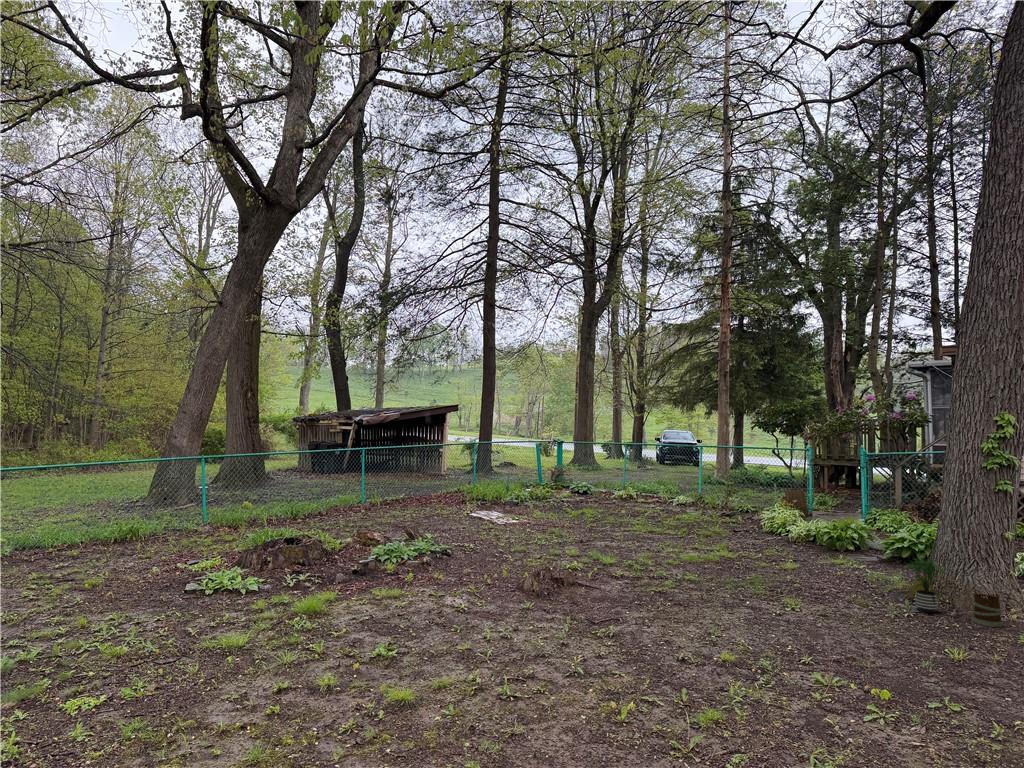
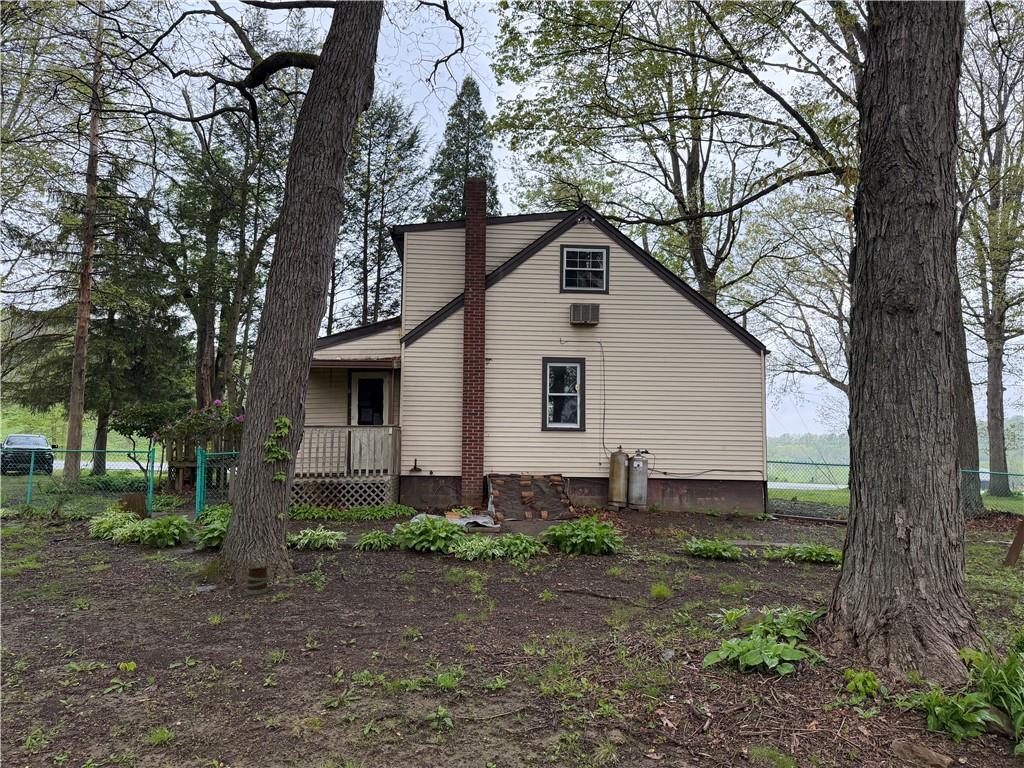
potted plant: present [908,558,945,613] -> none [194,545,232,595]

